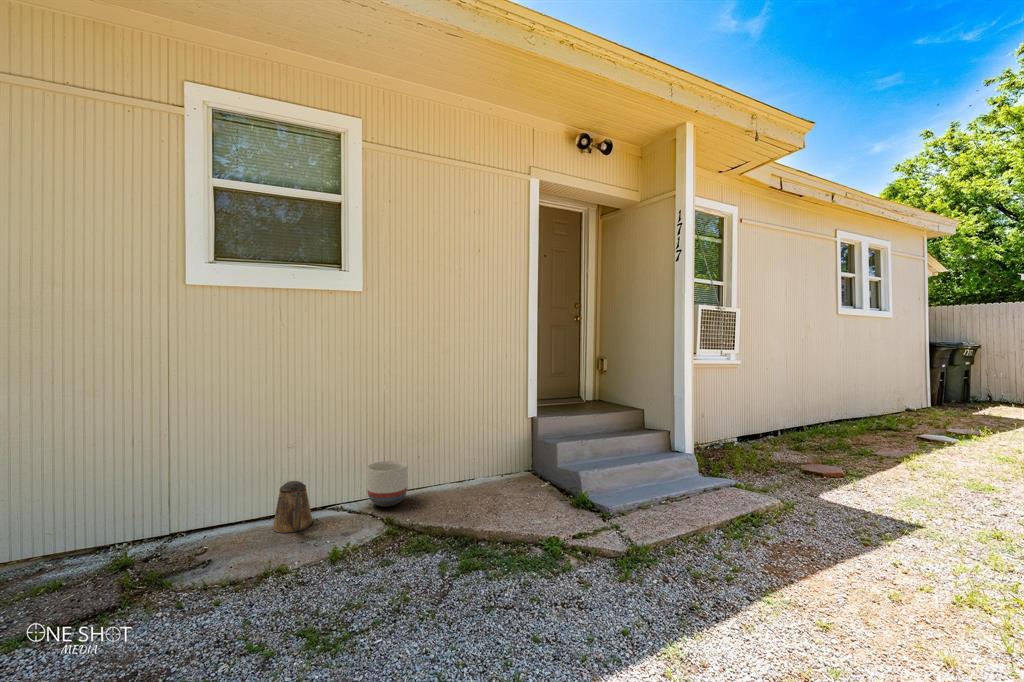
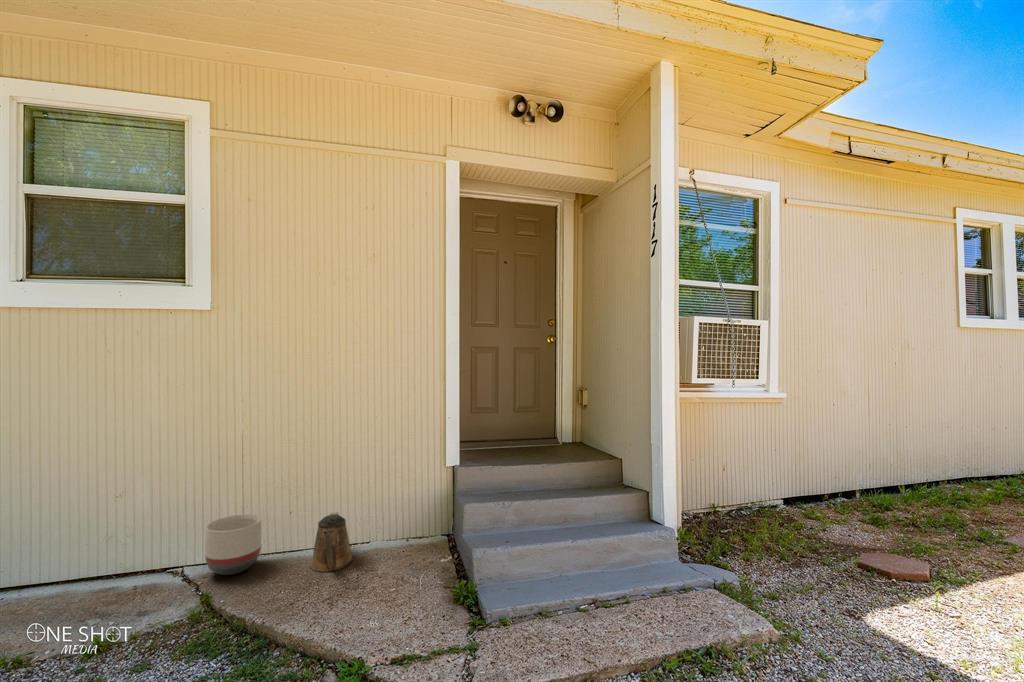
watering can: present [272,480,314,533] -> present [310,512,353,572]

